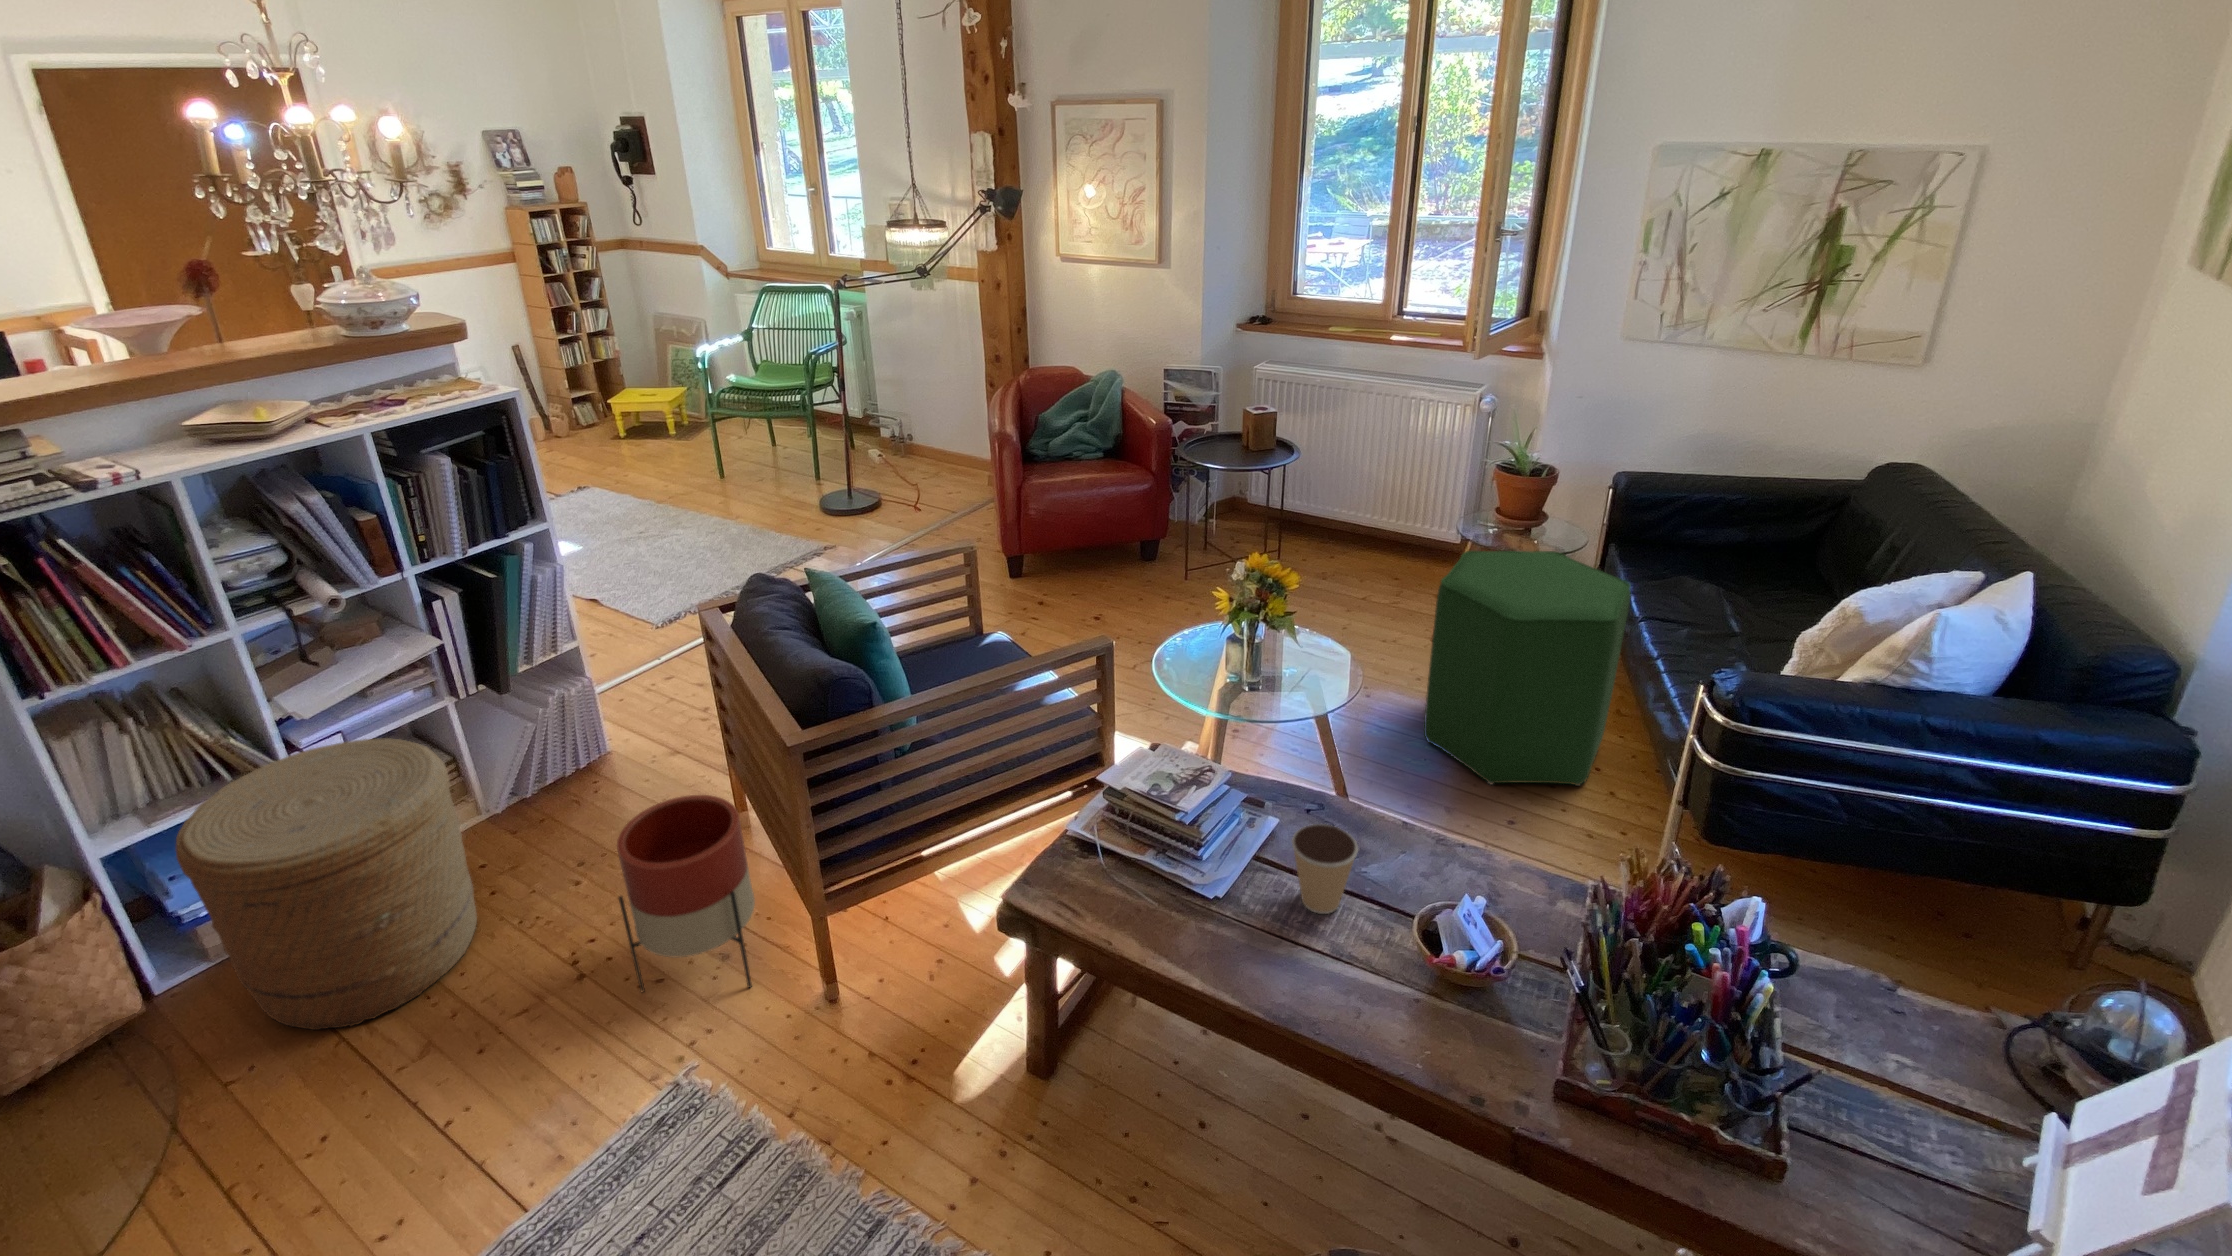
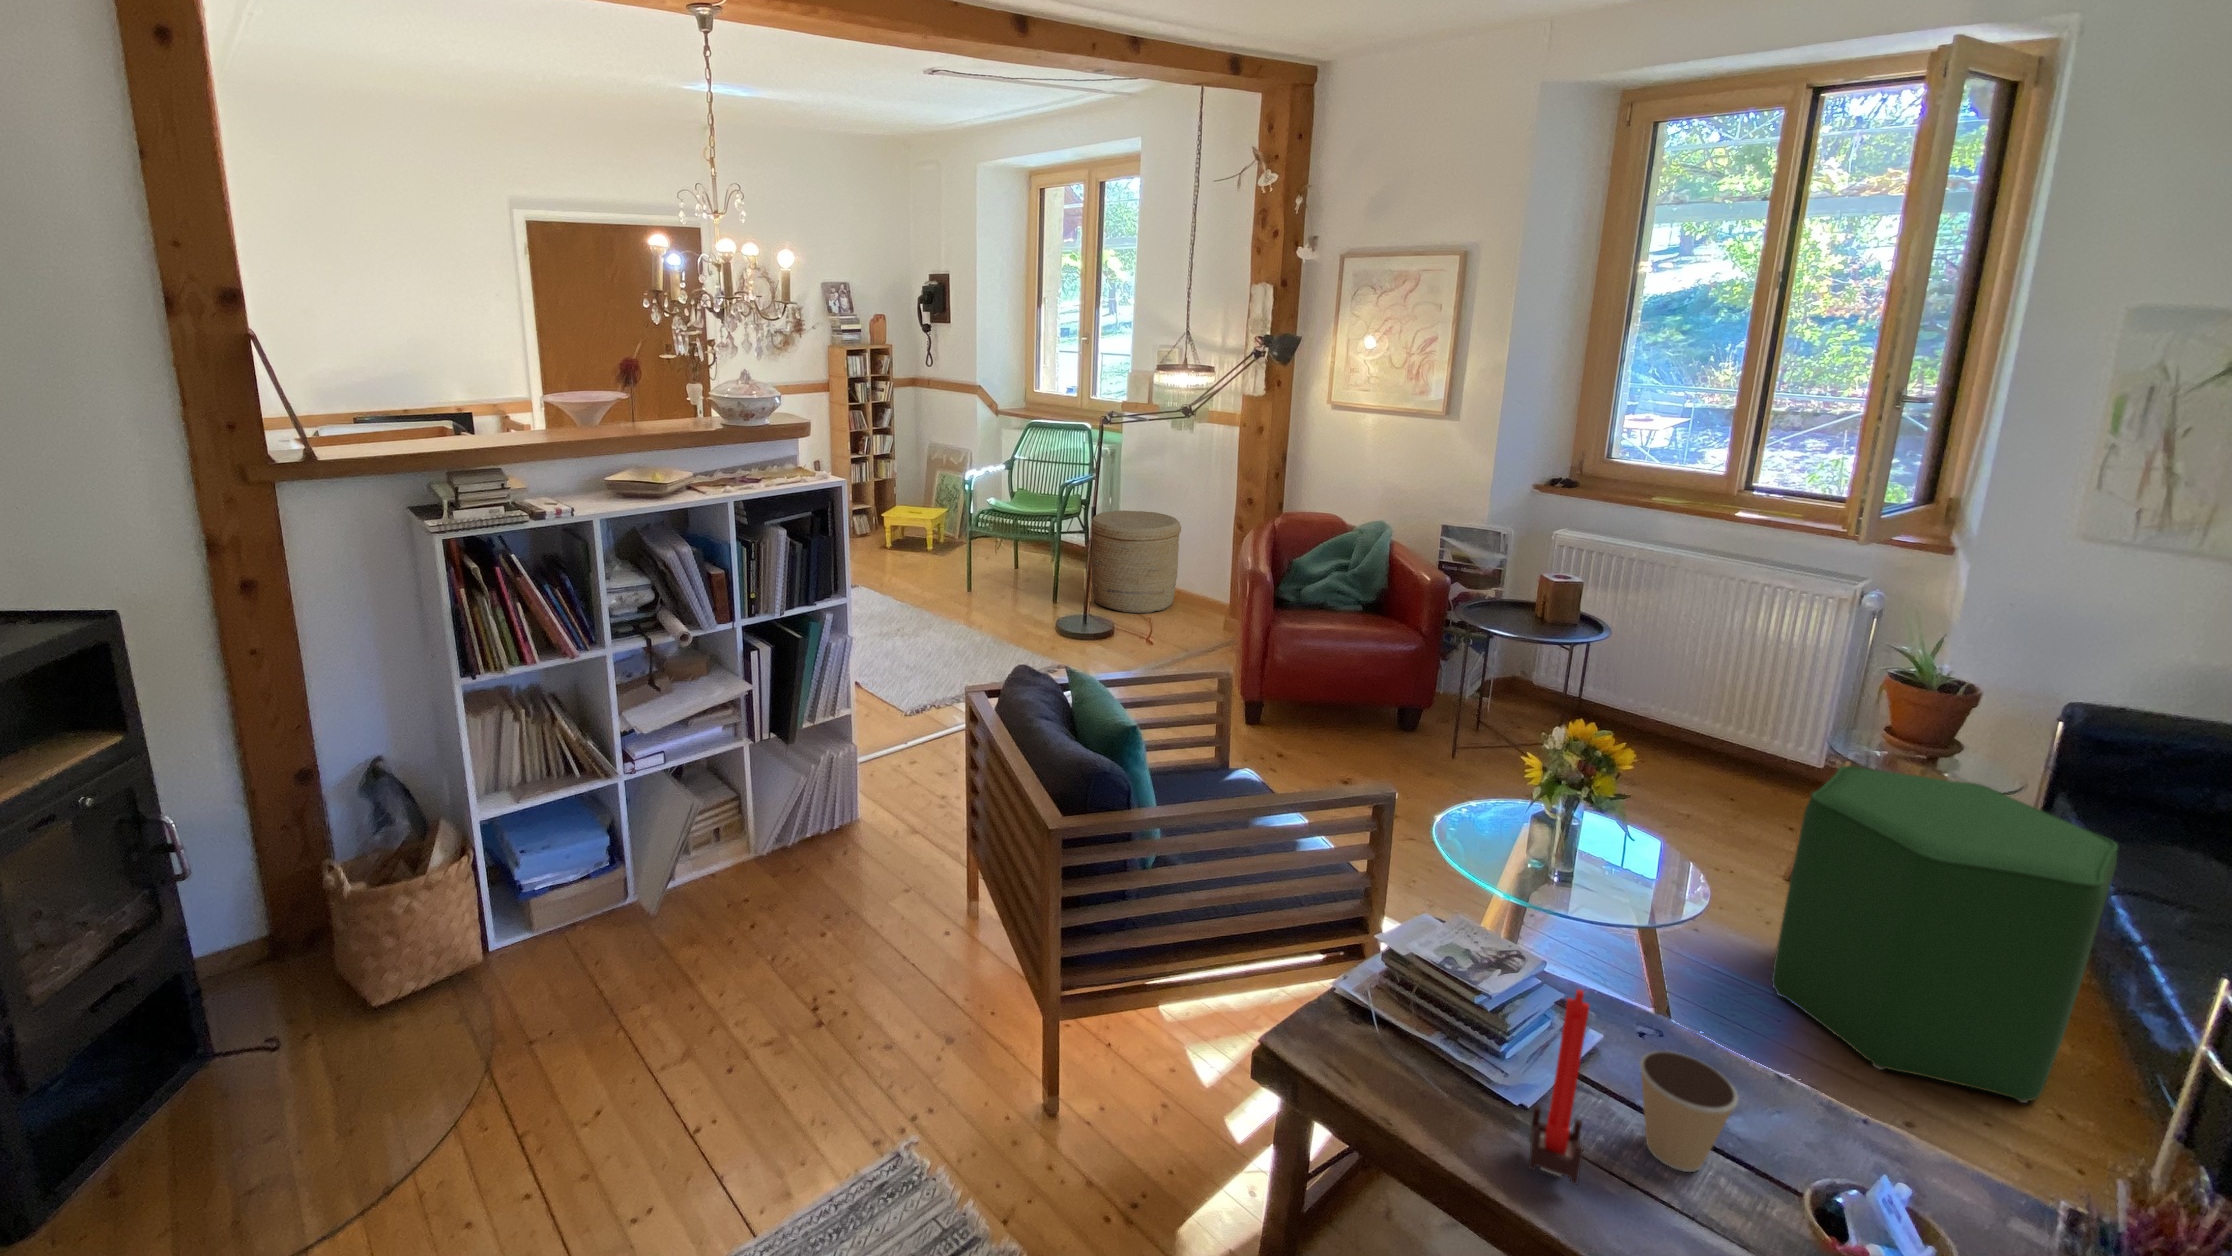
woven basket: present [175,738,477,1030] -> present [1091,511,1181,613]
planter: present [617,795,755,992] -> none [867,867,986,1078]
candle: none [1213,797,1250,948] -> present [1528,990,1589,1185]

